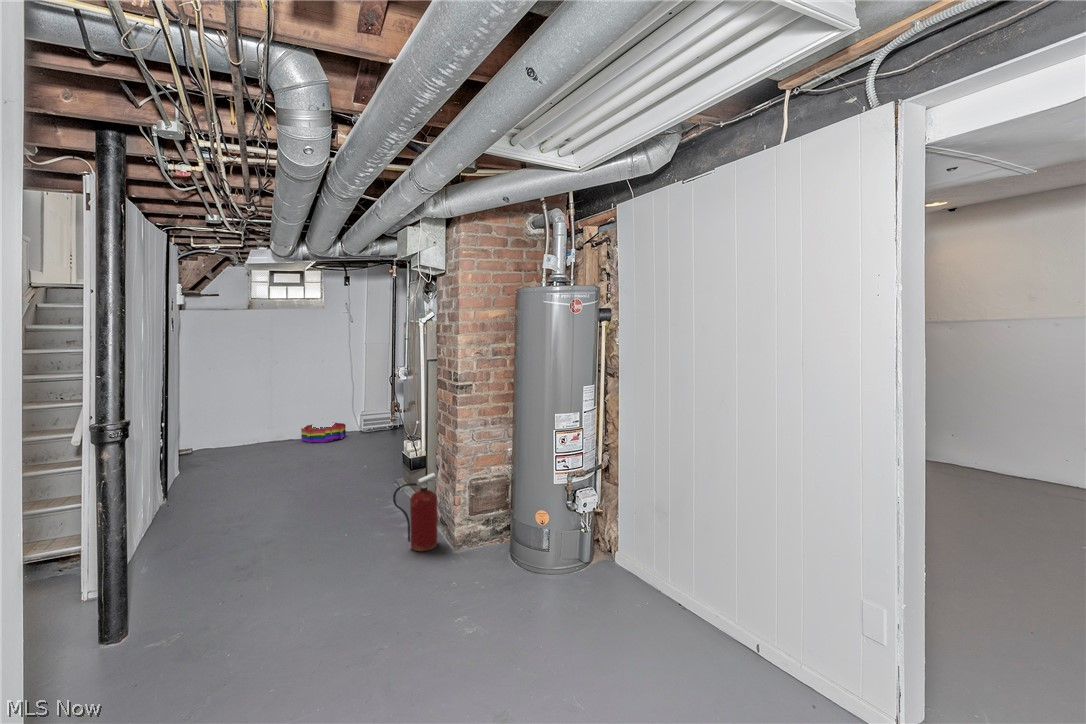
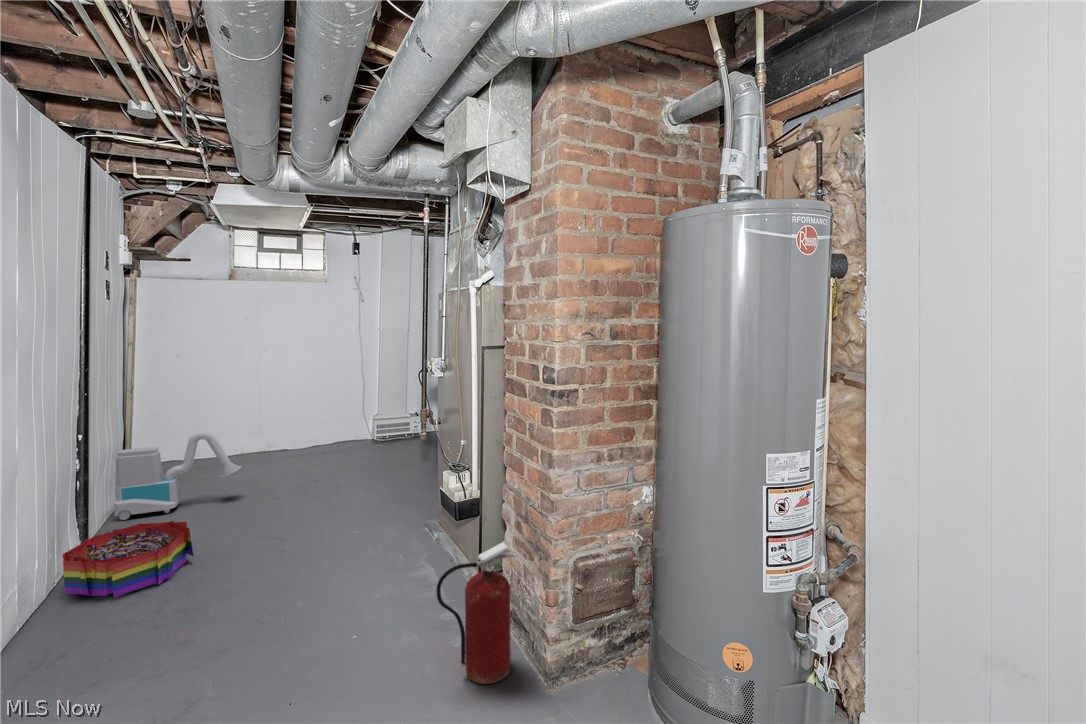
vacuum cleaner: none [175,420,264,482] -> present [114,431,242,520]
storage bin: present [301,423,346,443] -> present [62,521,193,597]

